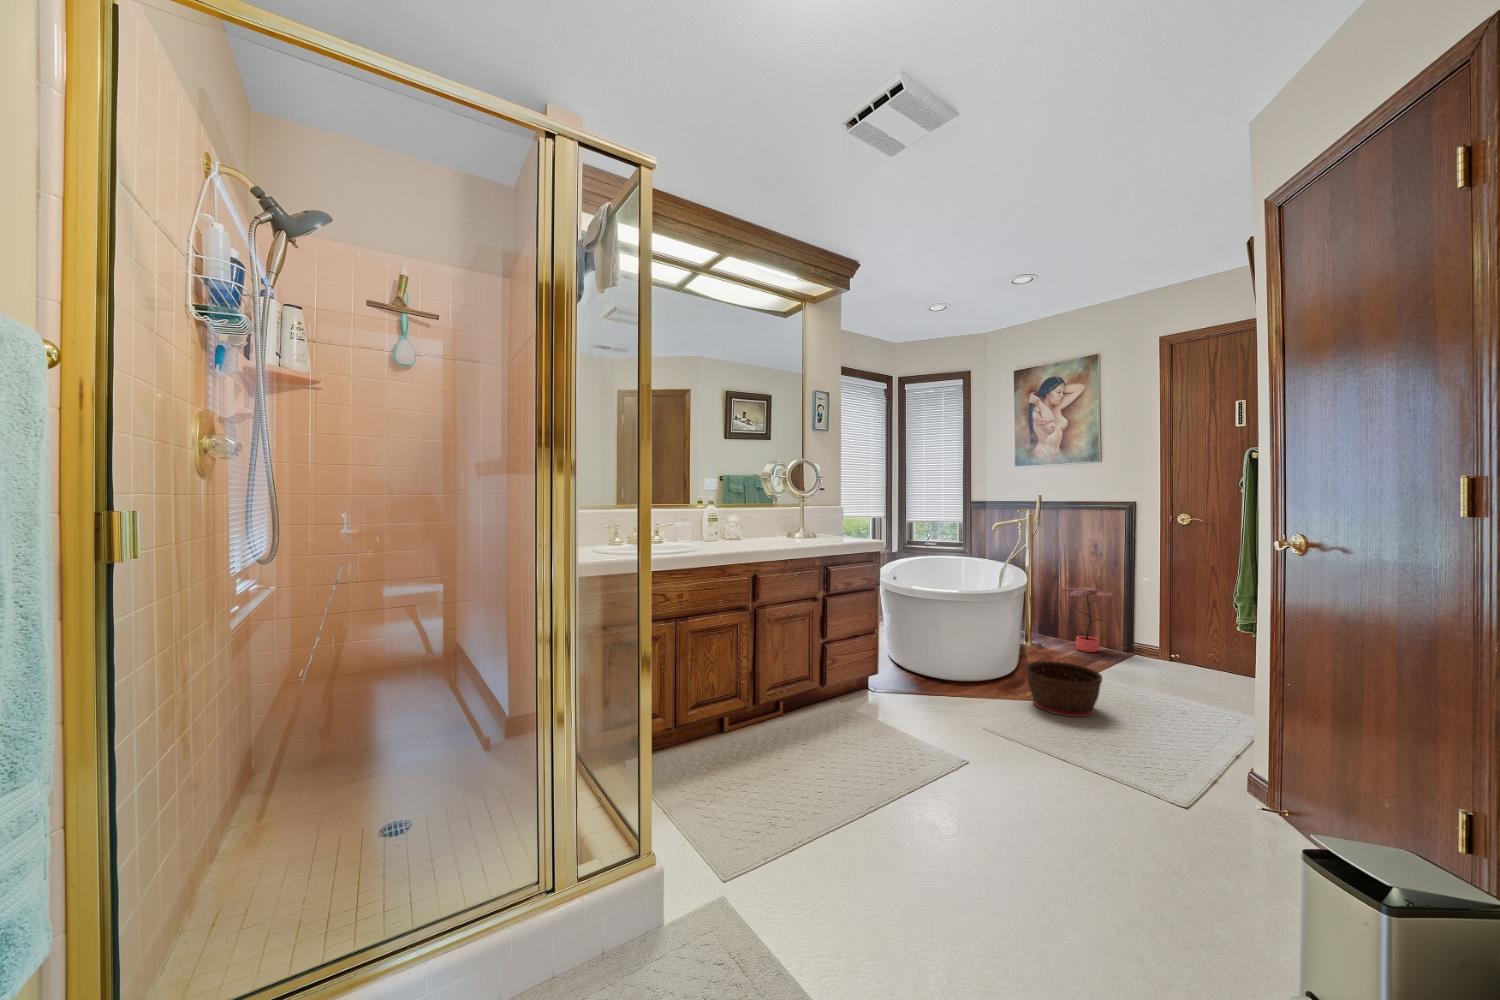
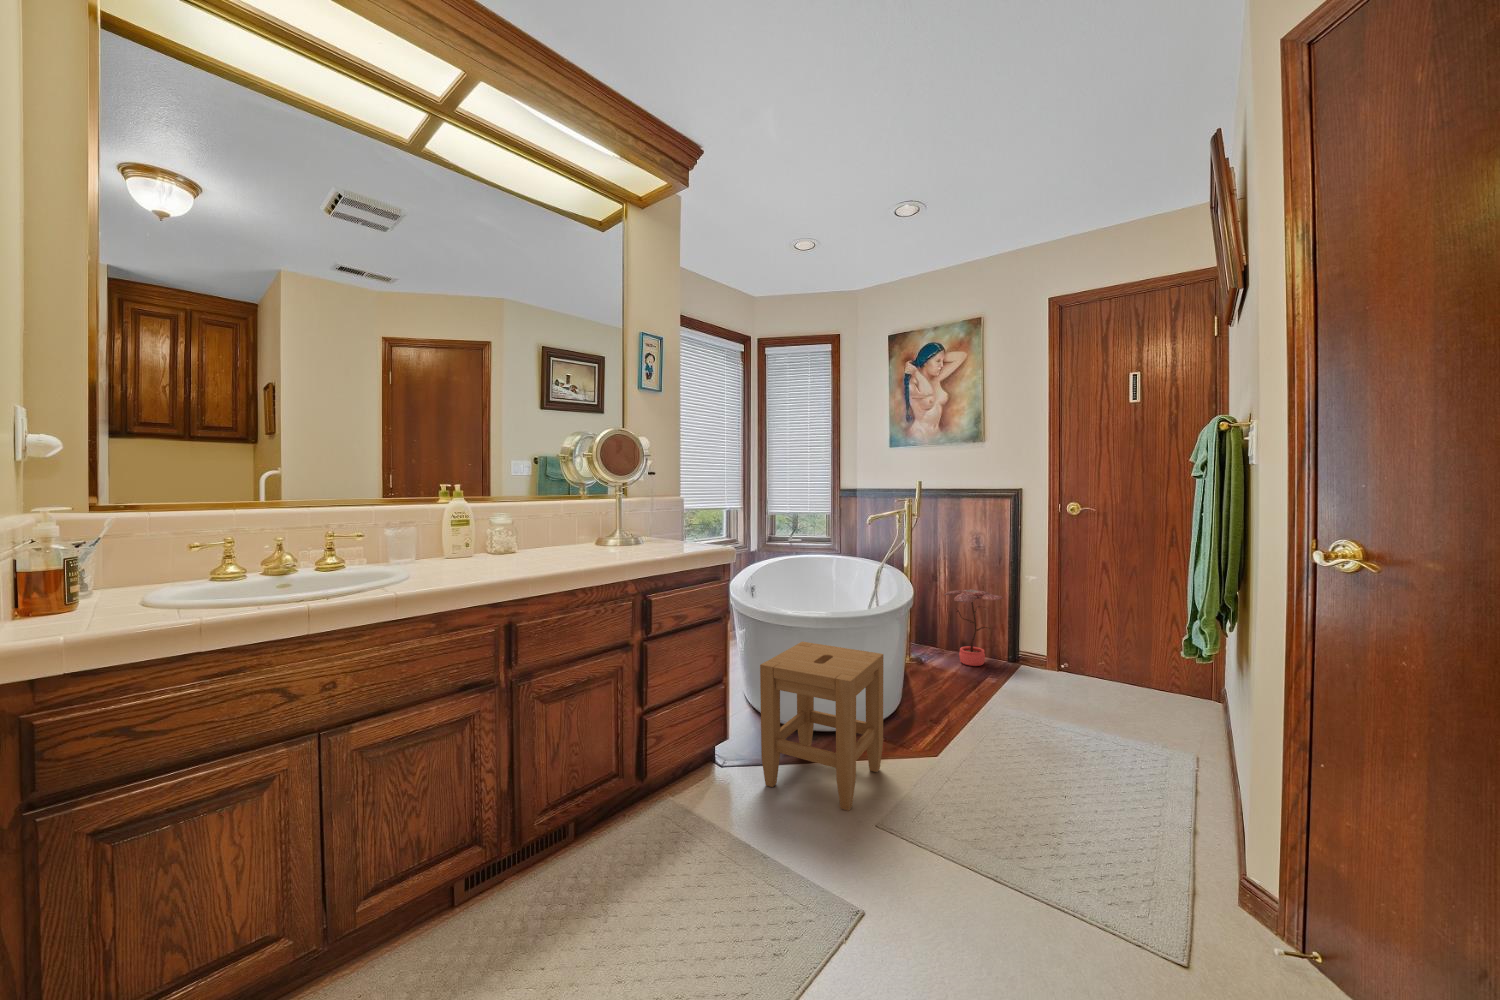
stool: none [902,611,995,723] -> present [760,642,884,811]
basket: present [1026,661,1103,717] -> none [920,697,1014,778]

